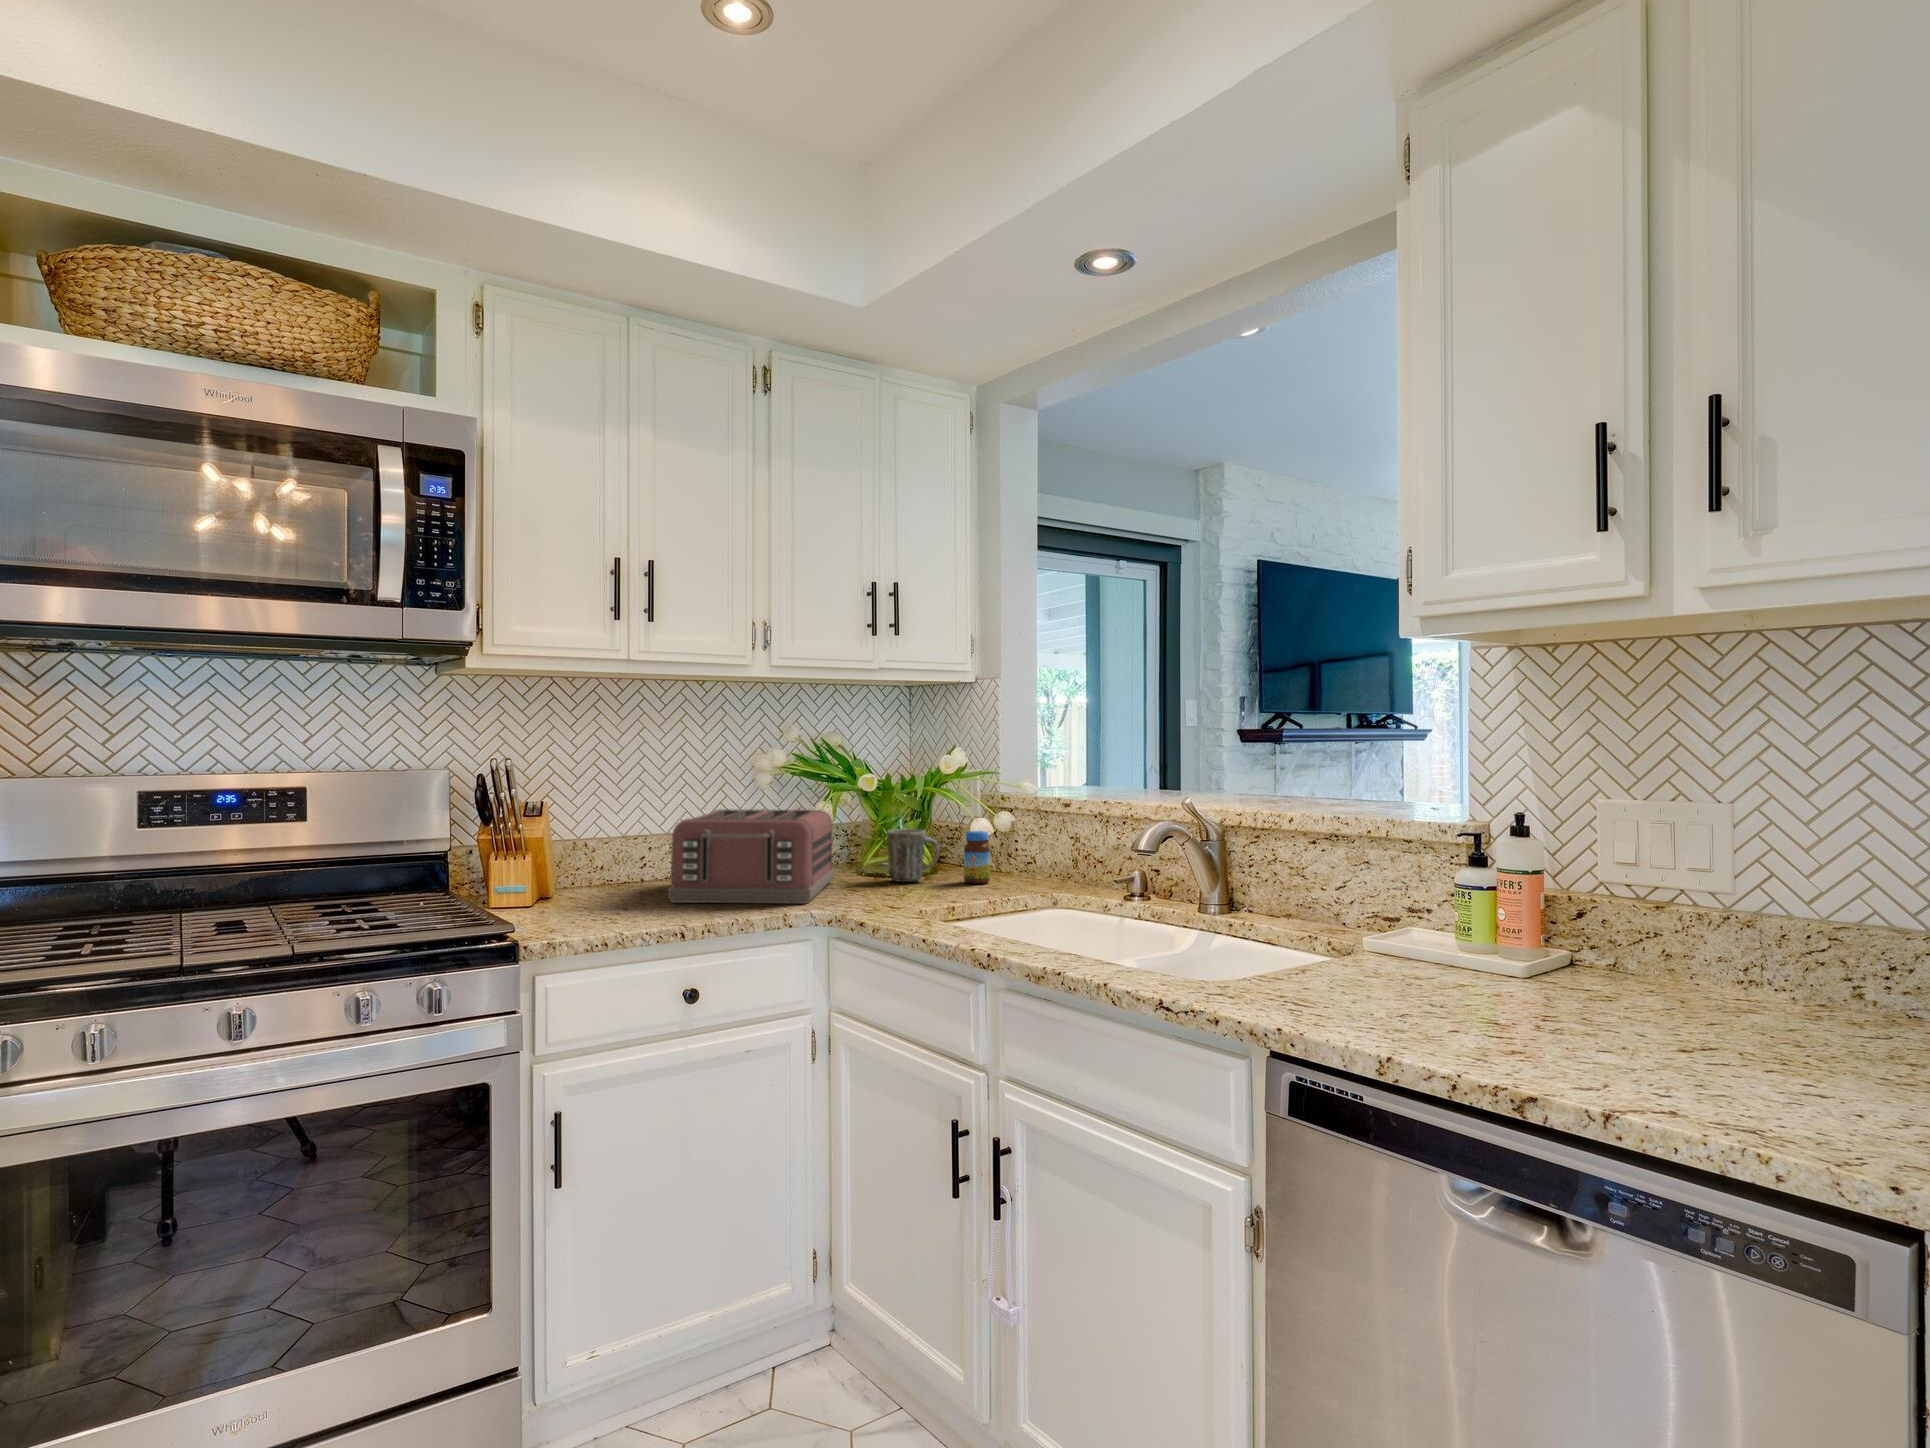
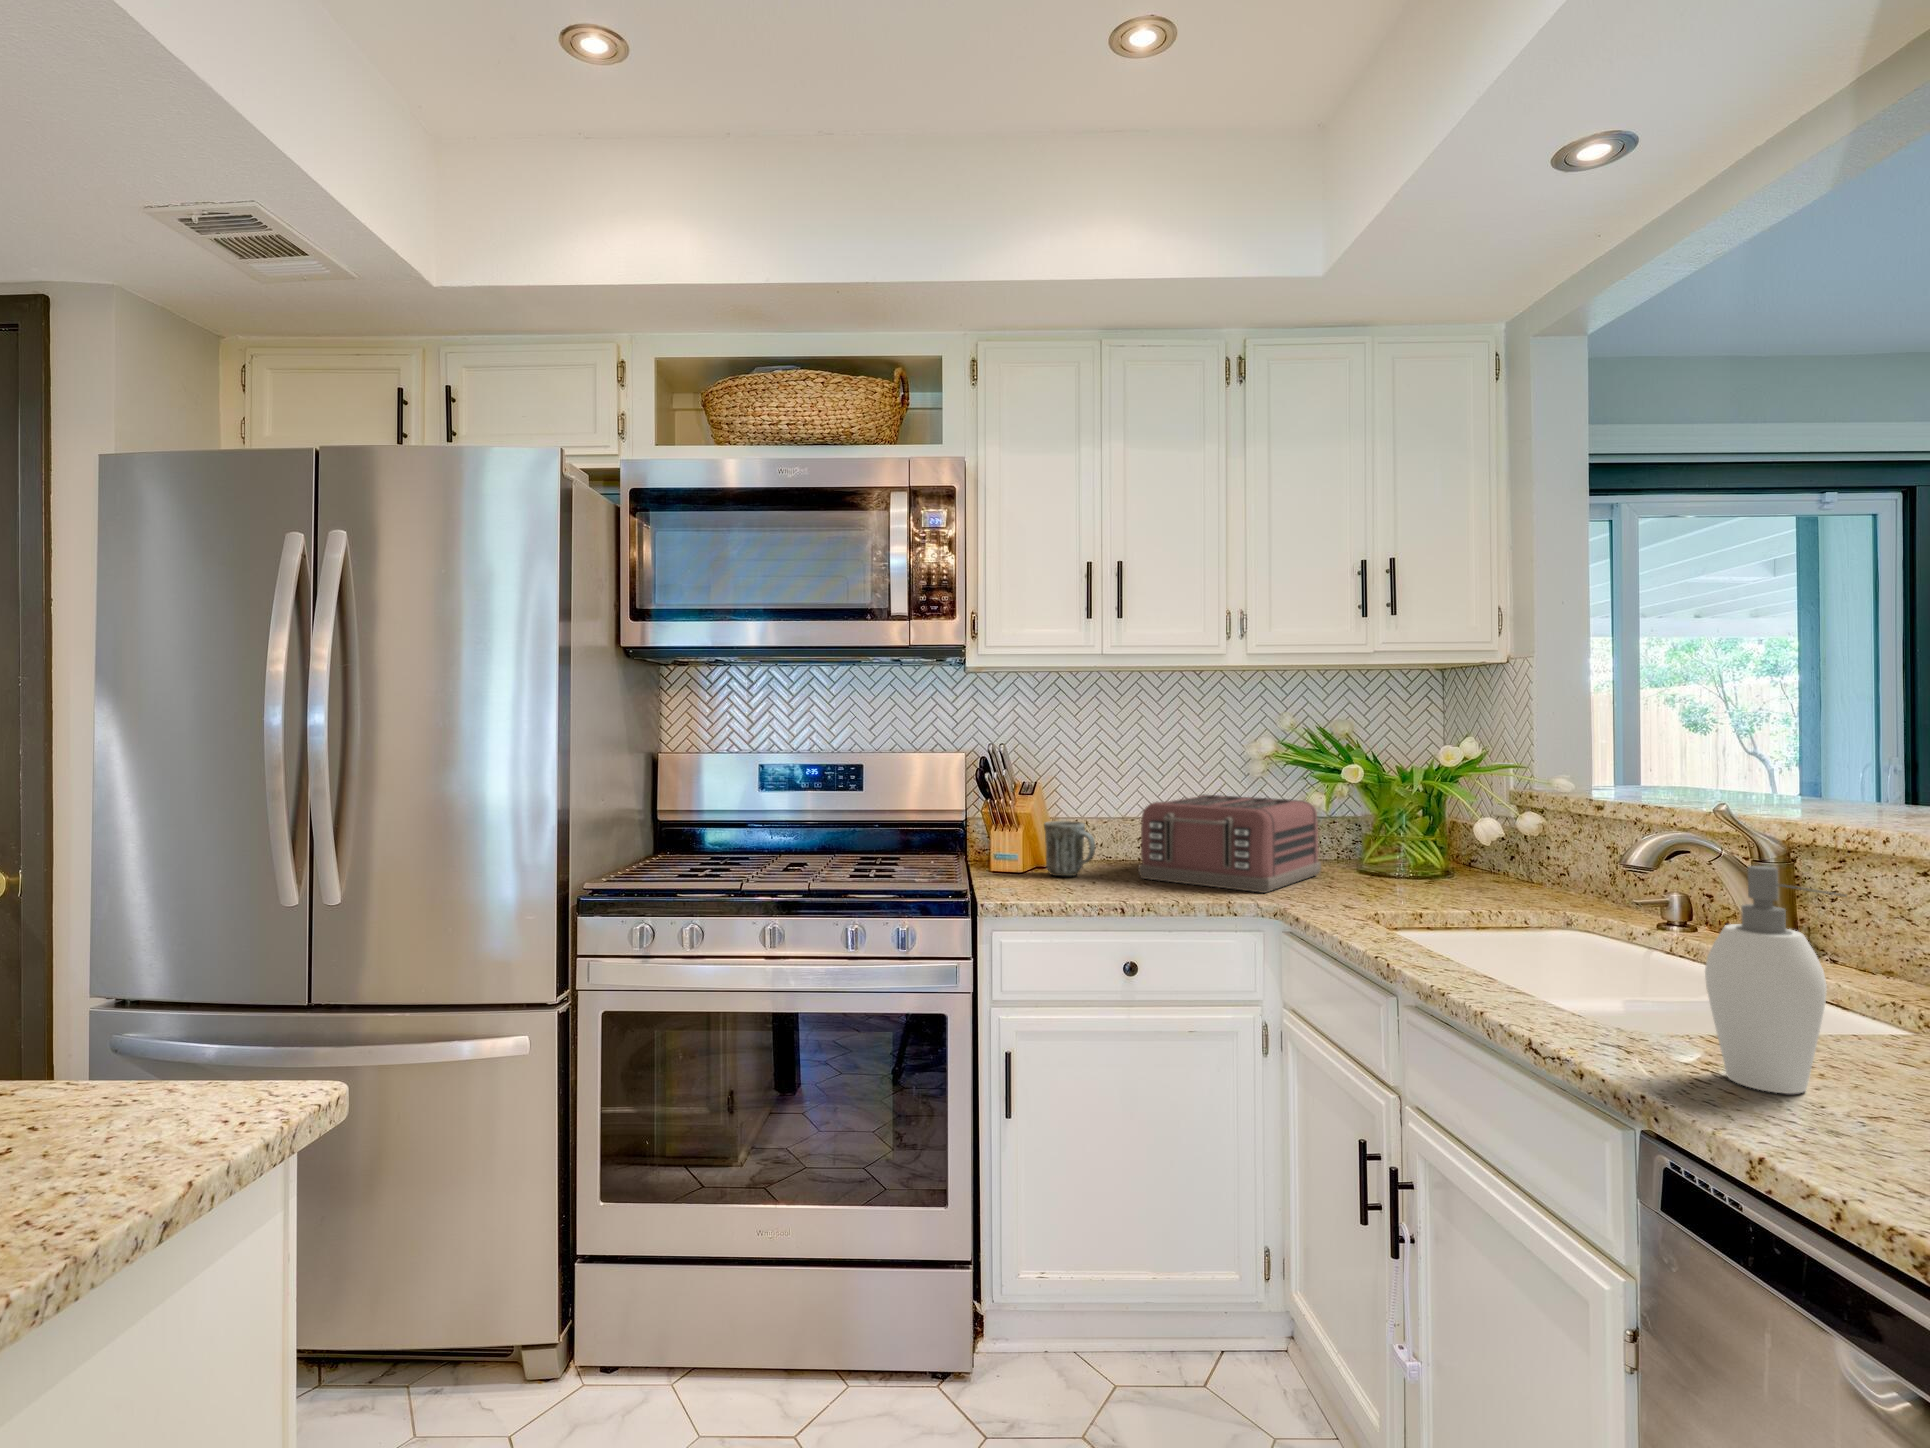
mug: present [887,829,939,882] -> present [1044,821,1096,876]
jar: present [964,831,990,884] -> none [1470,834,1504,894]
soap dispenser: none [1283,834,1382,1008] -> present [1705,866,1847,1094]

